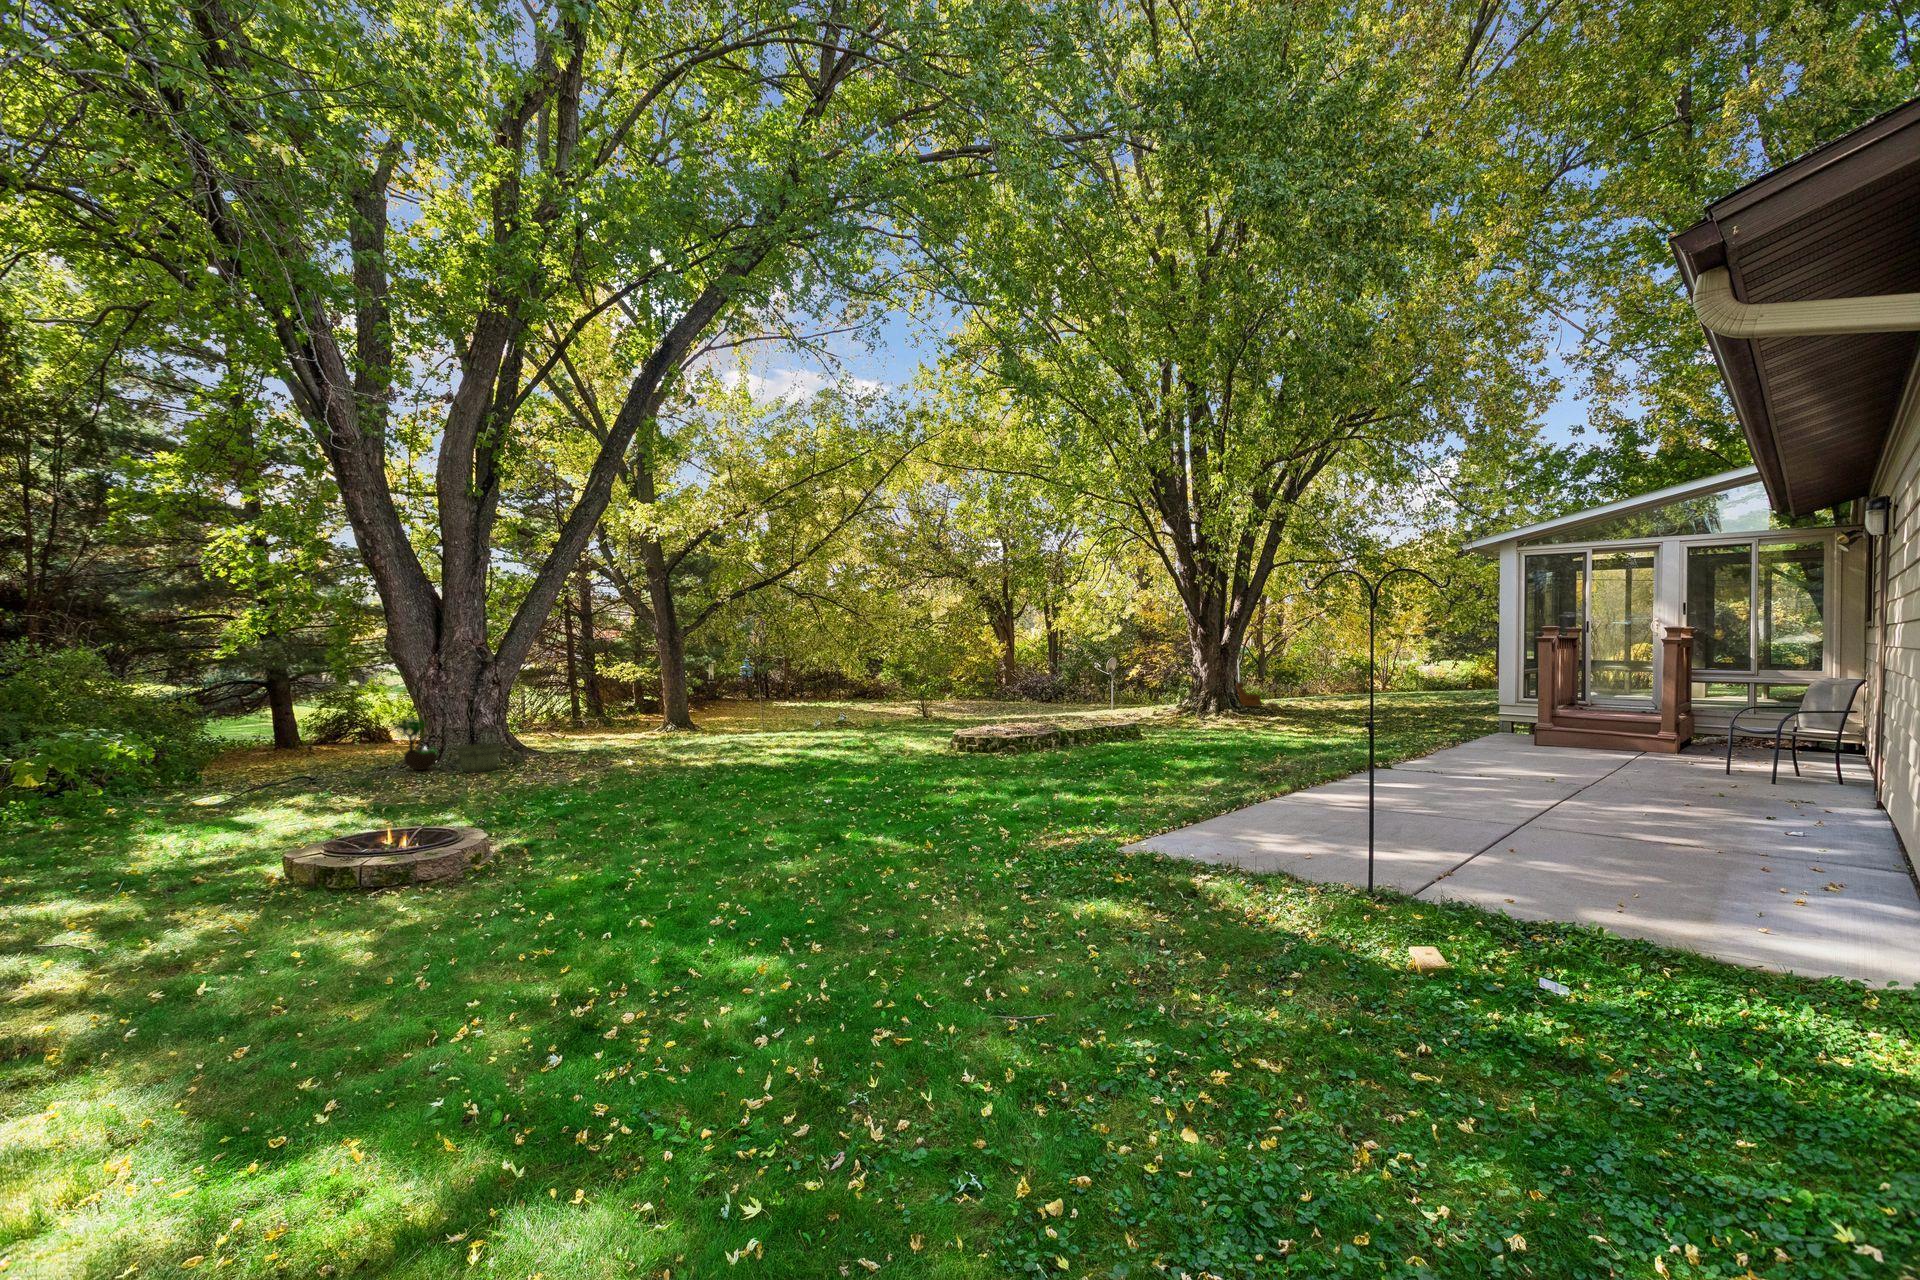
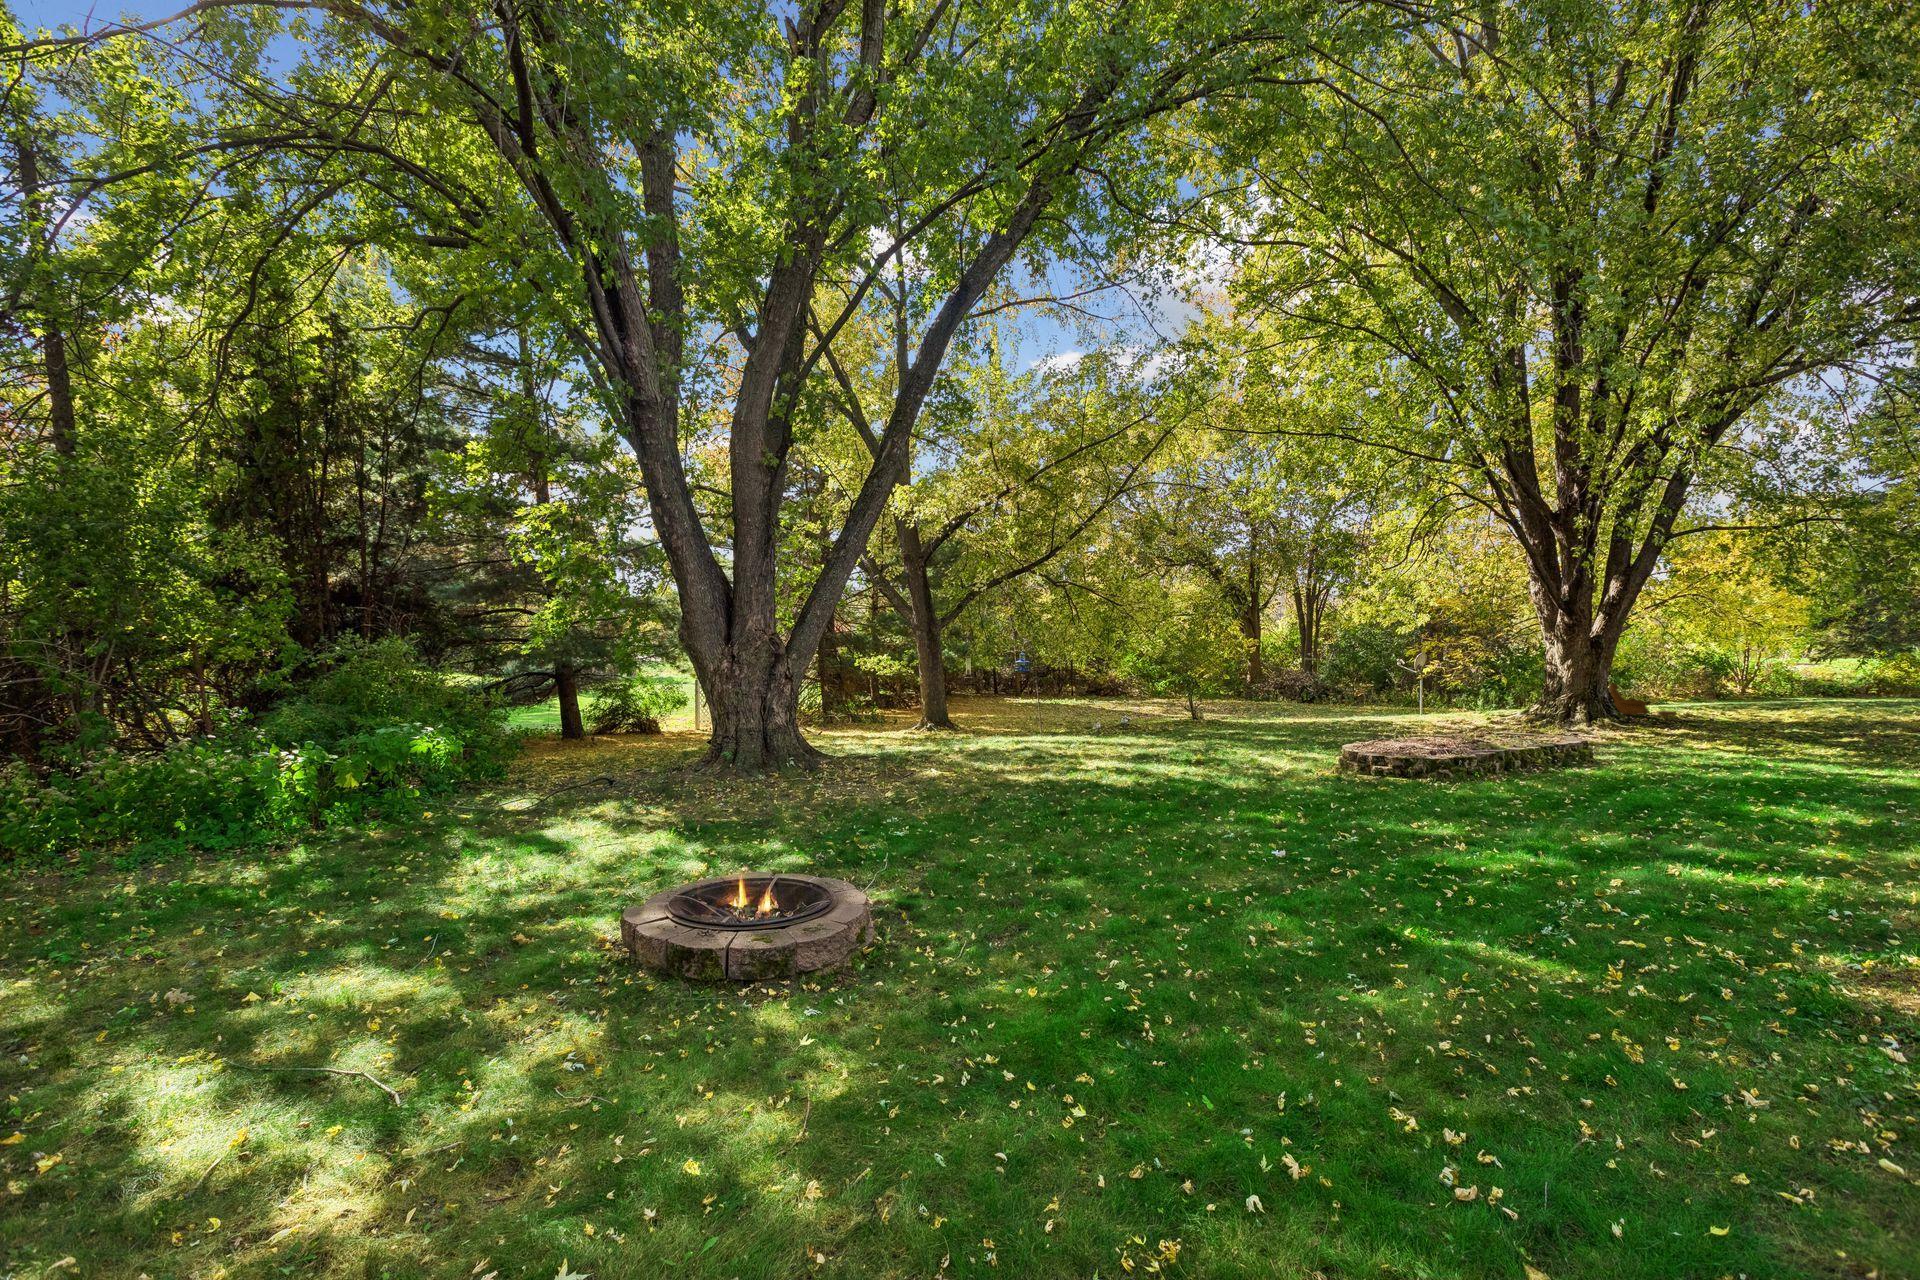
potted tree: present [393,715,436,770] -> none [682,708,729,775]
wooden bucket: present [458,741,501,773] -> none [752,740,795,780]

